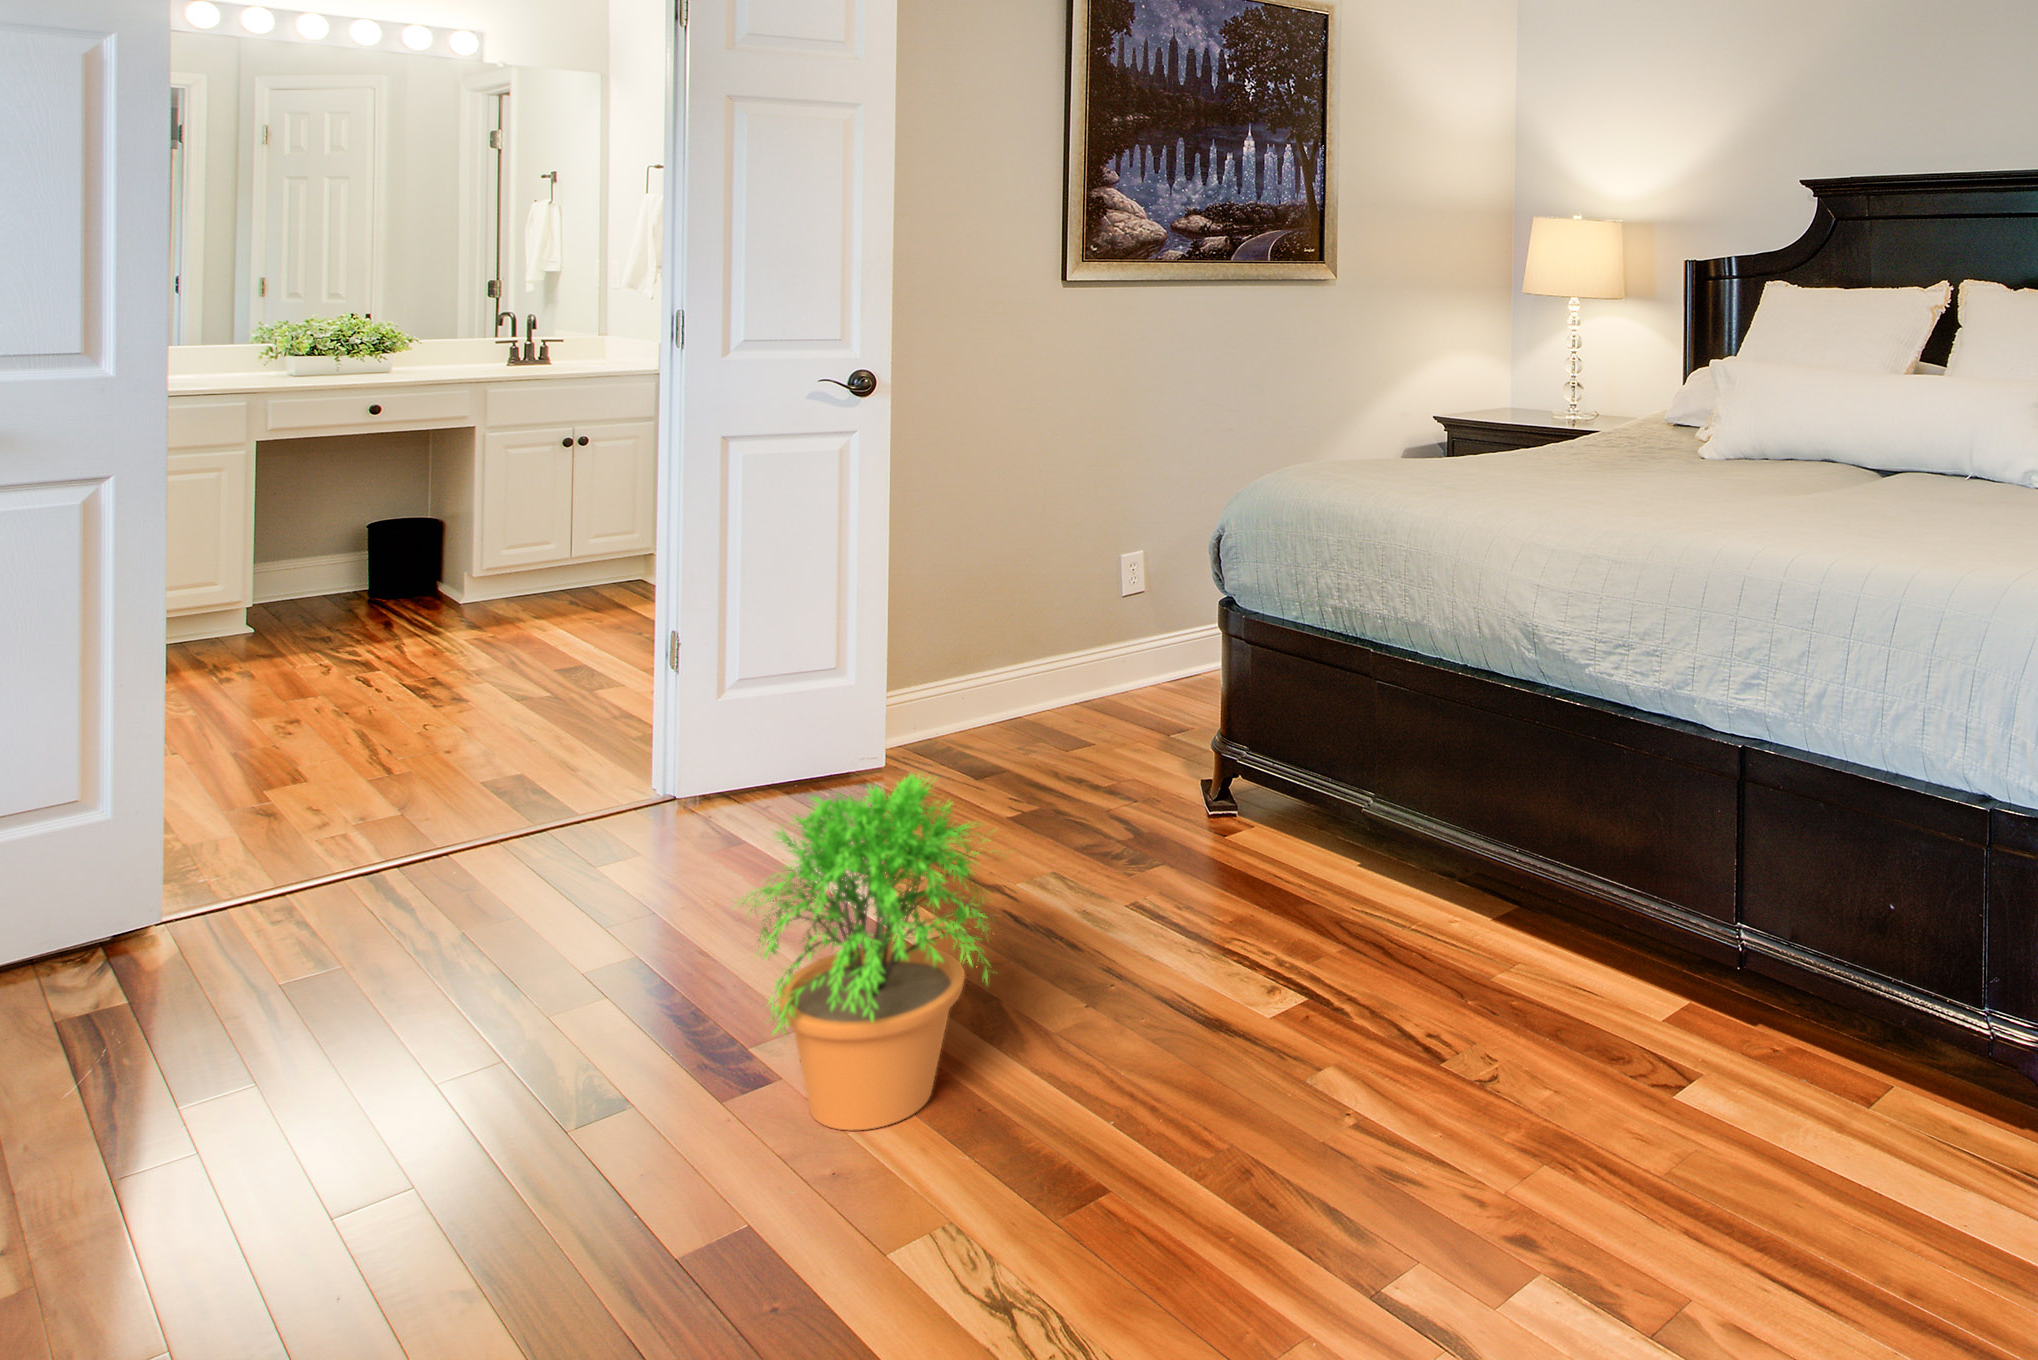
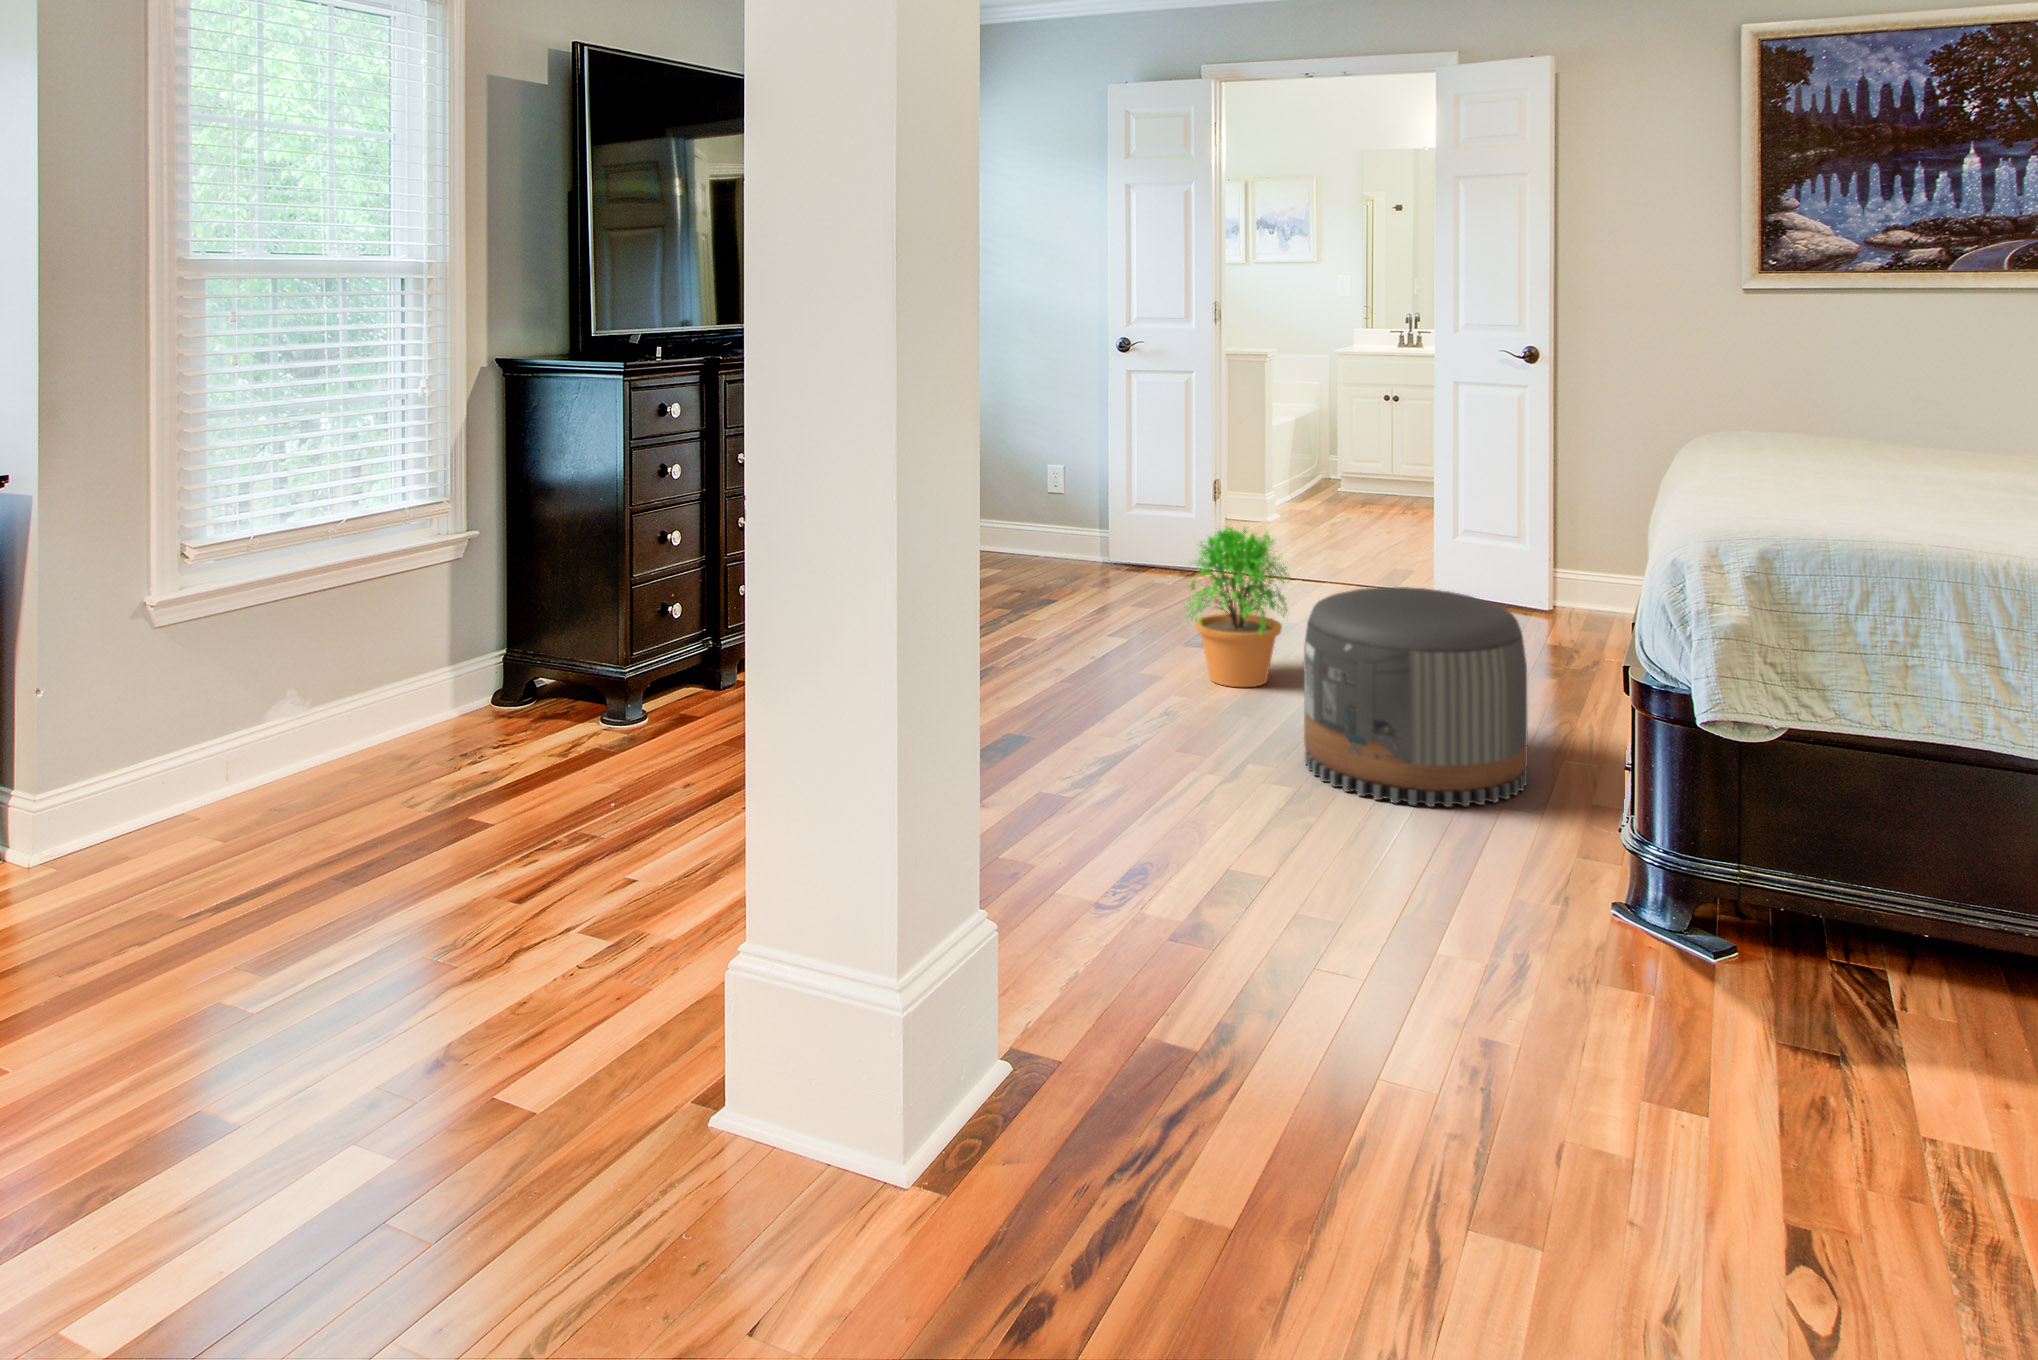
pouf: none [1262,772,1618,1189] -> present [1304,587,1528,807]

